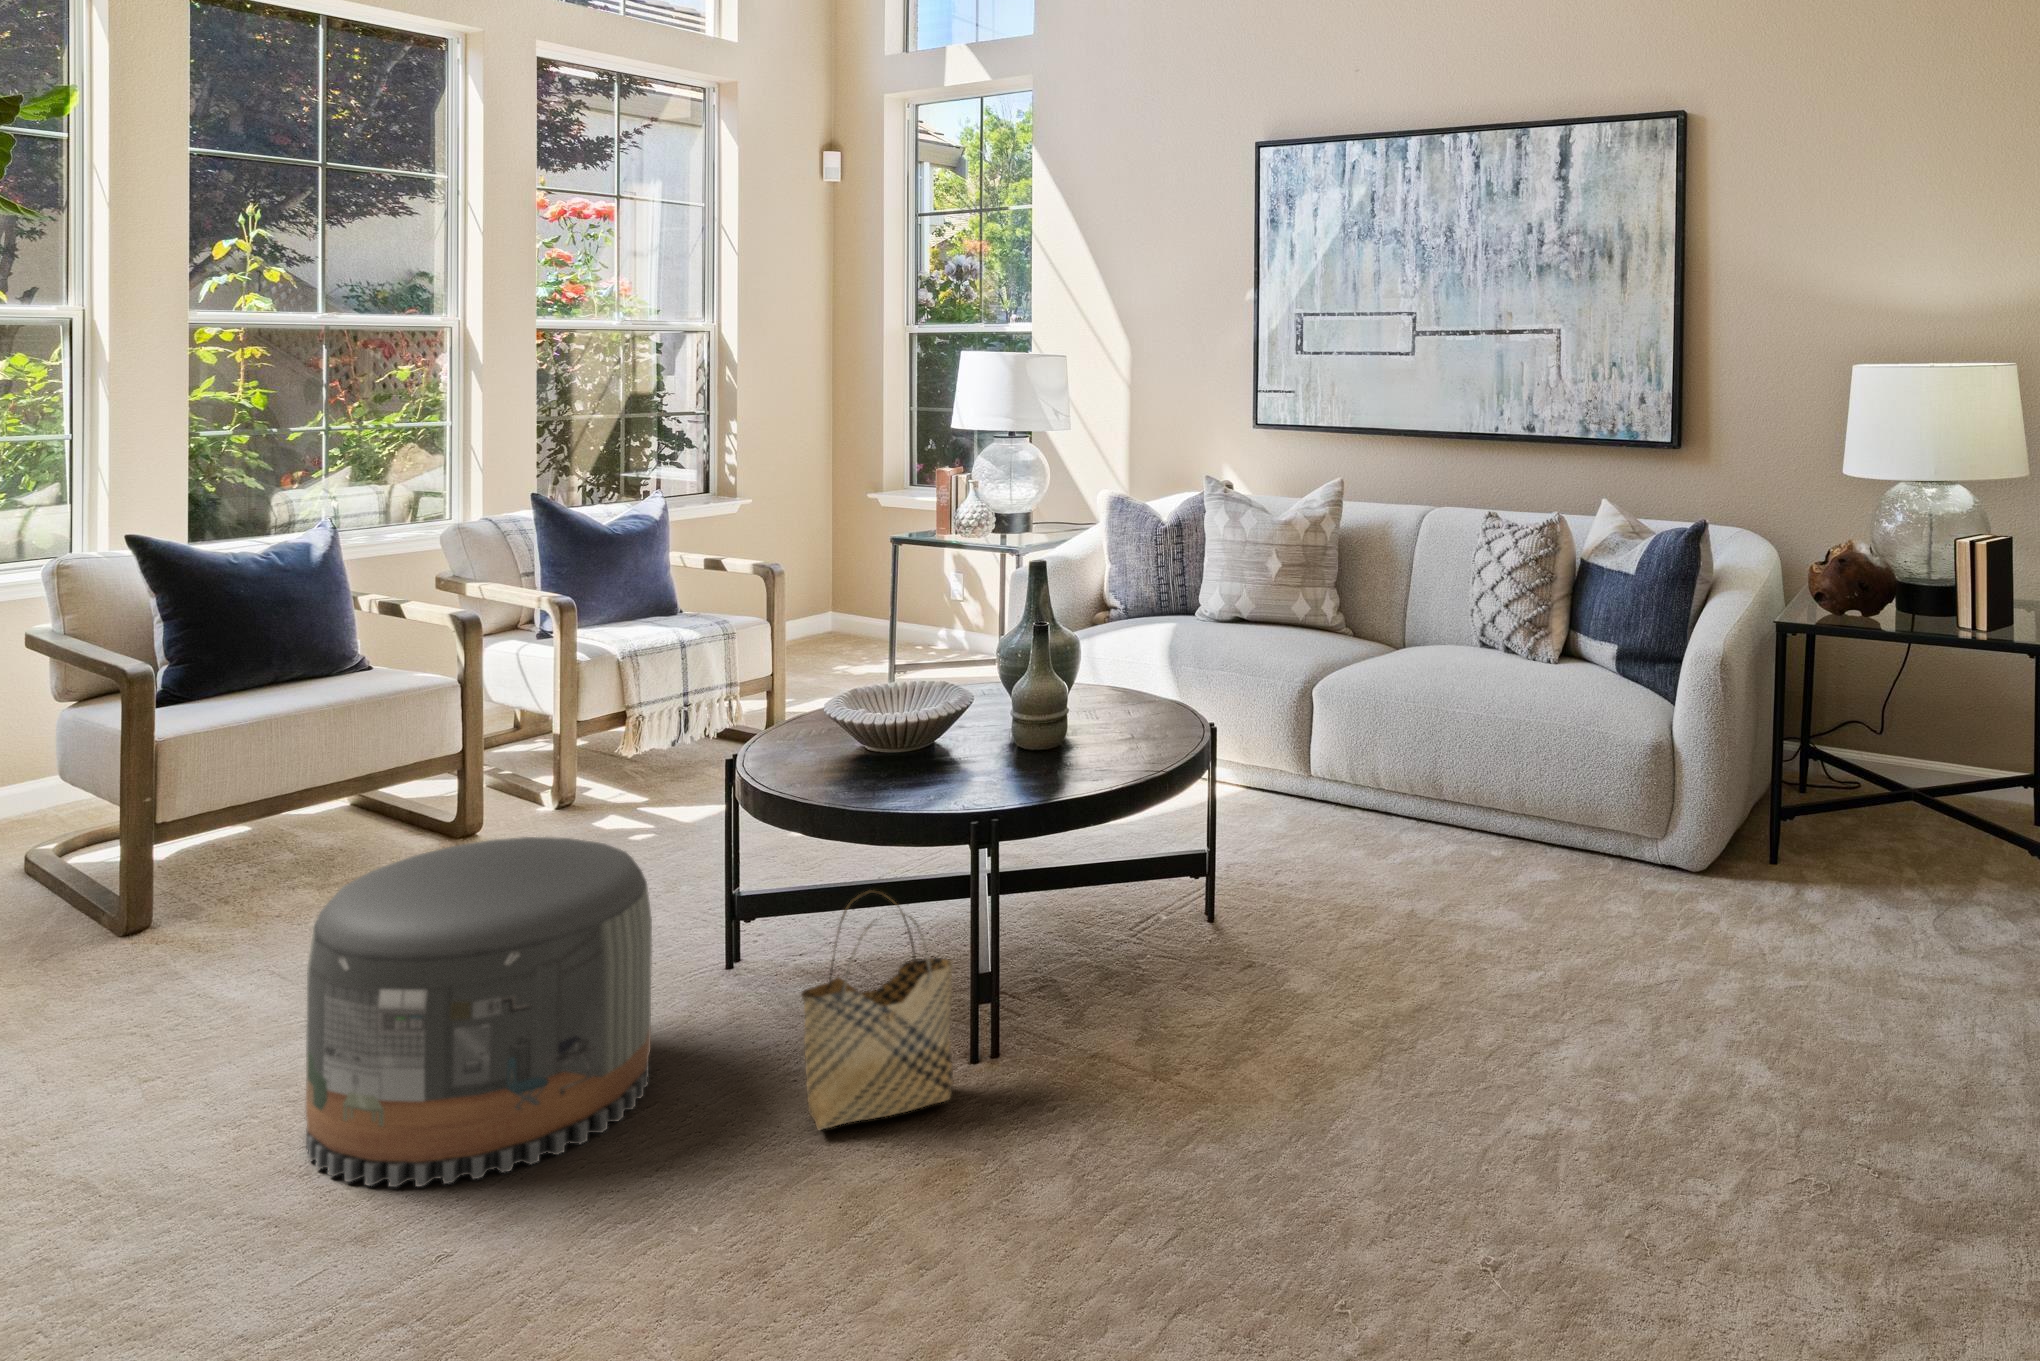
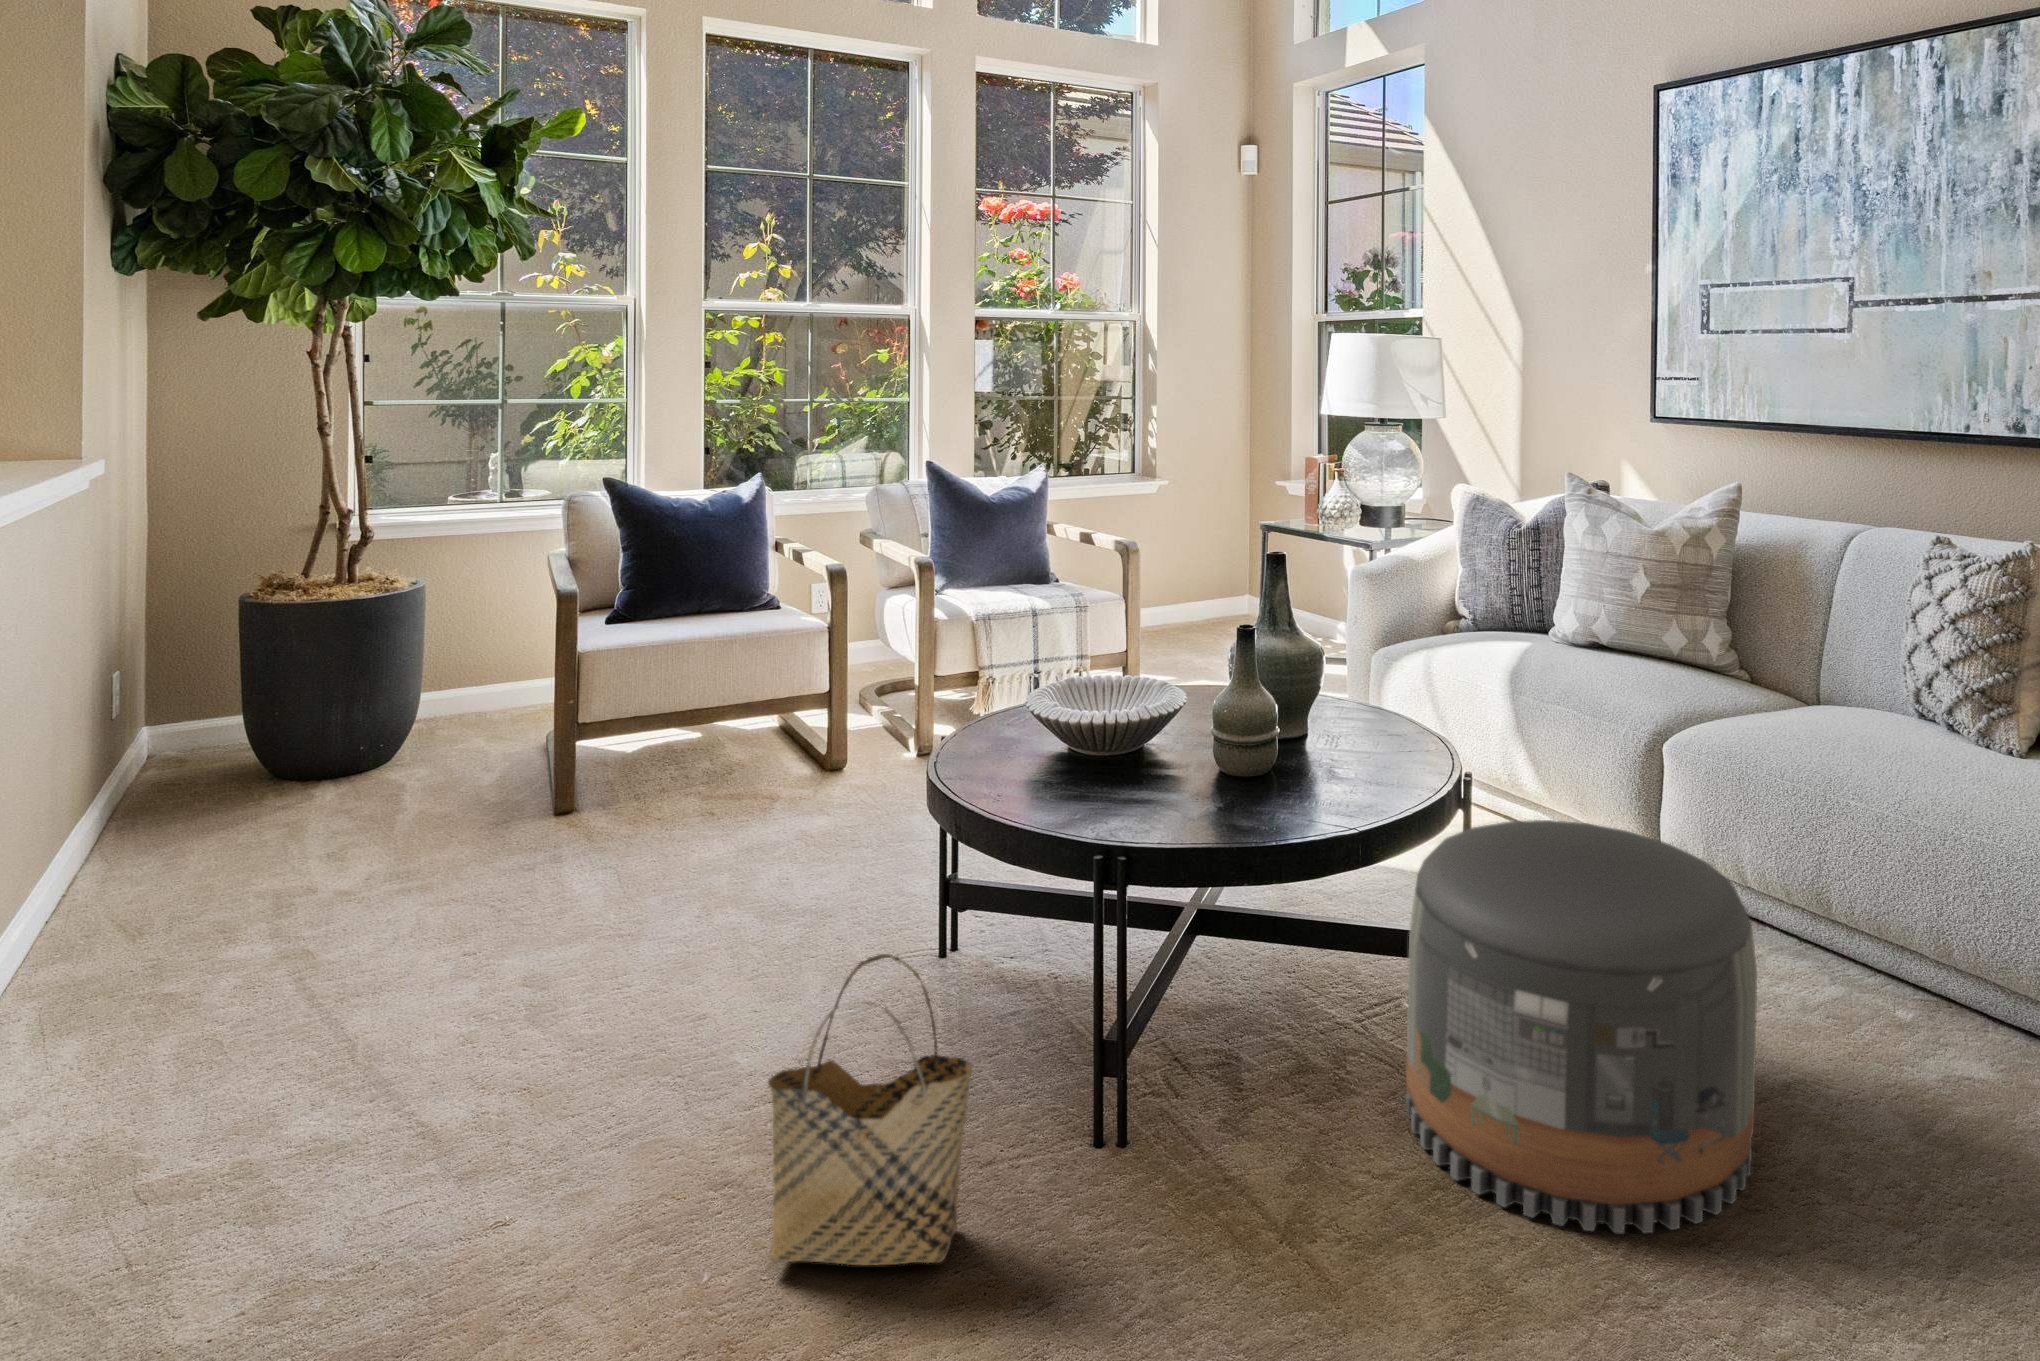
pouf: present [306,837,652,1187] -> present [1406,820,1757,1233]

